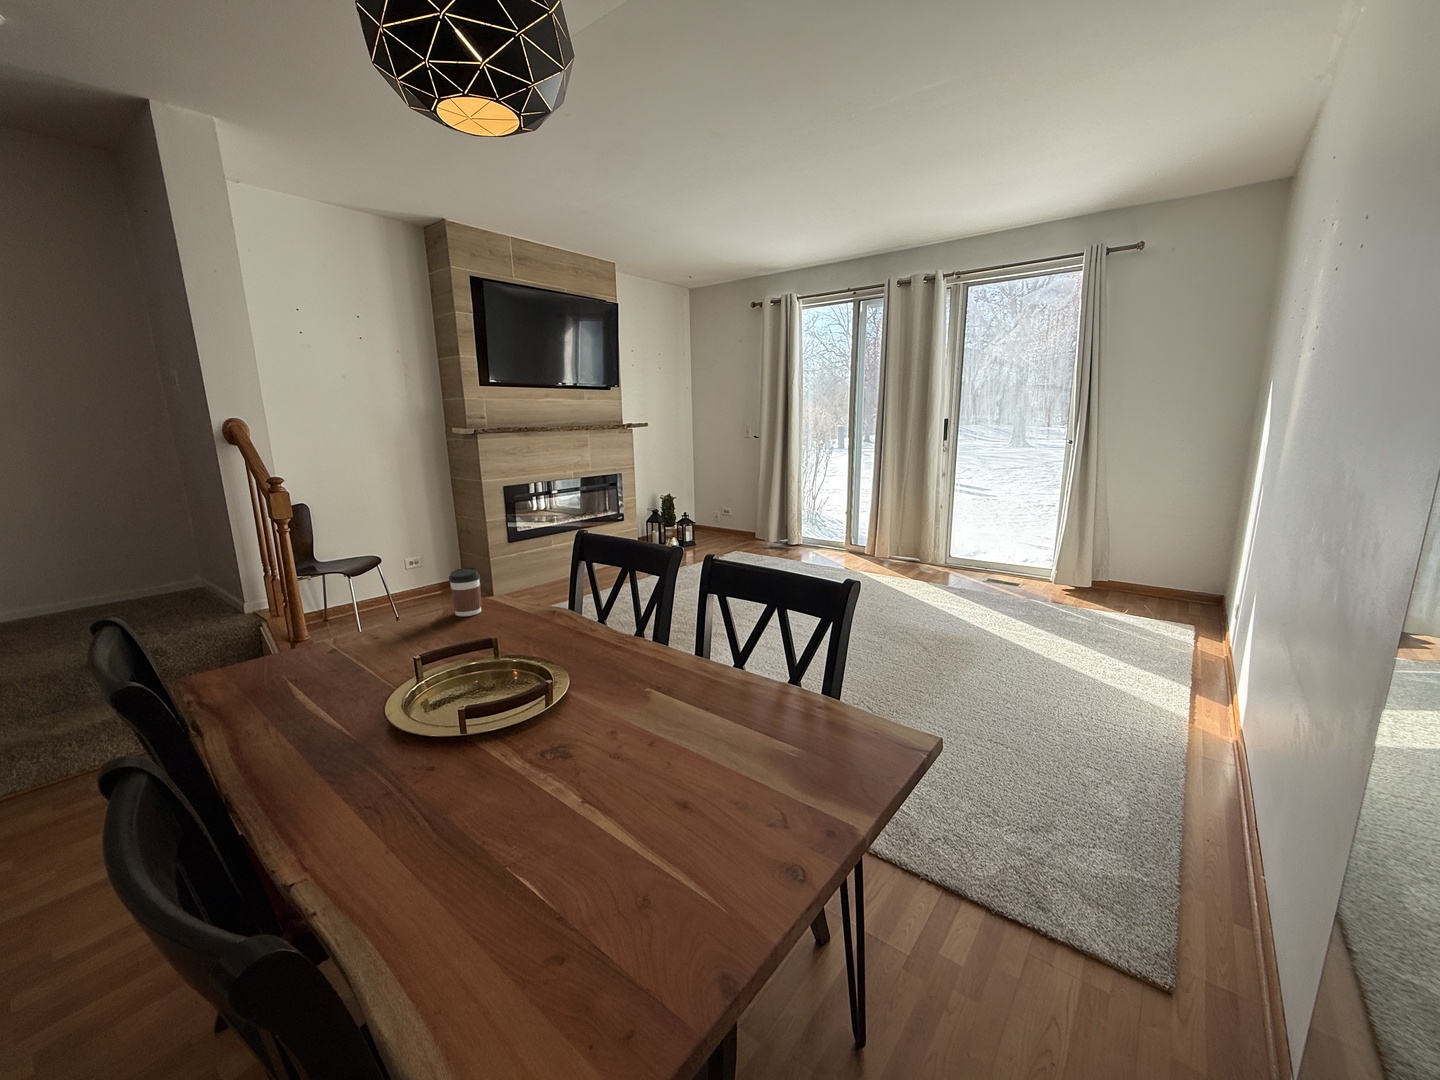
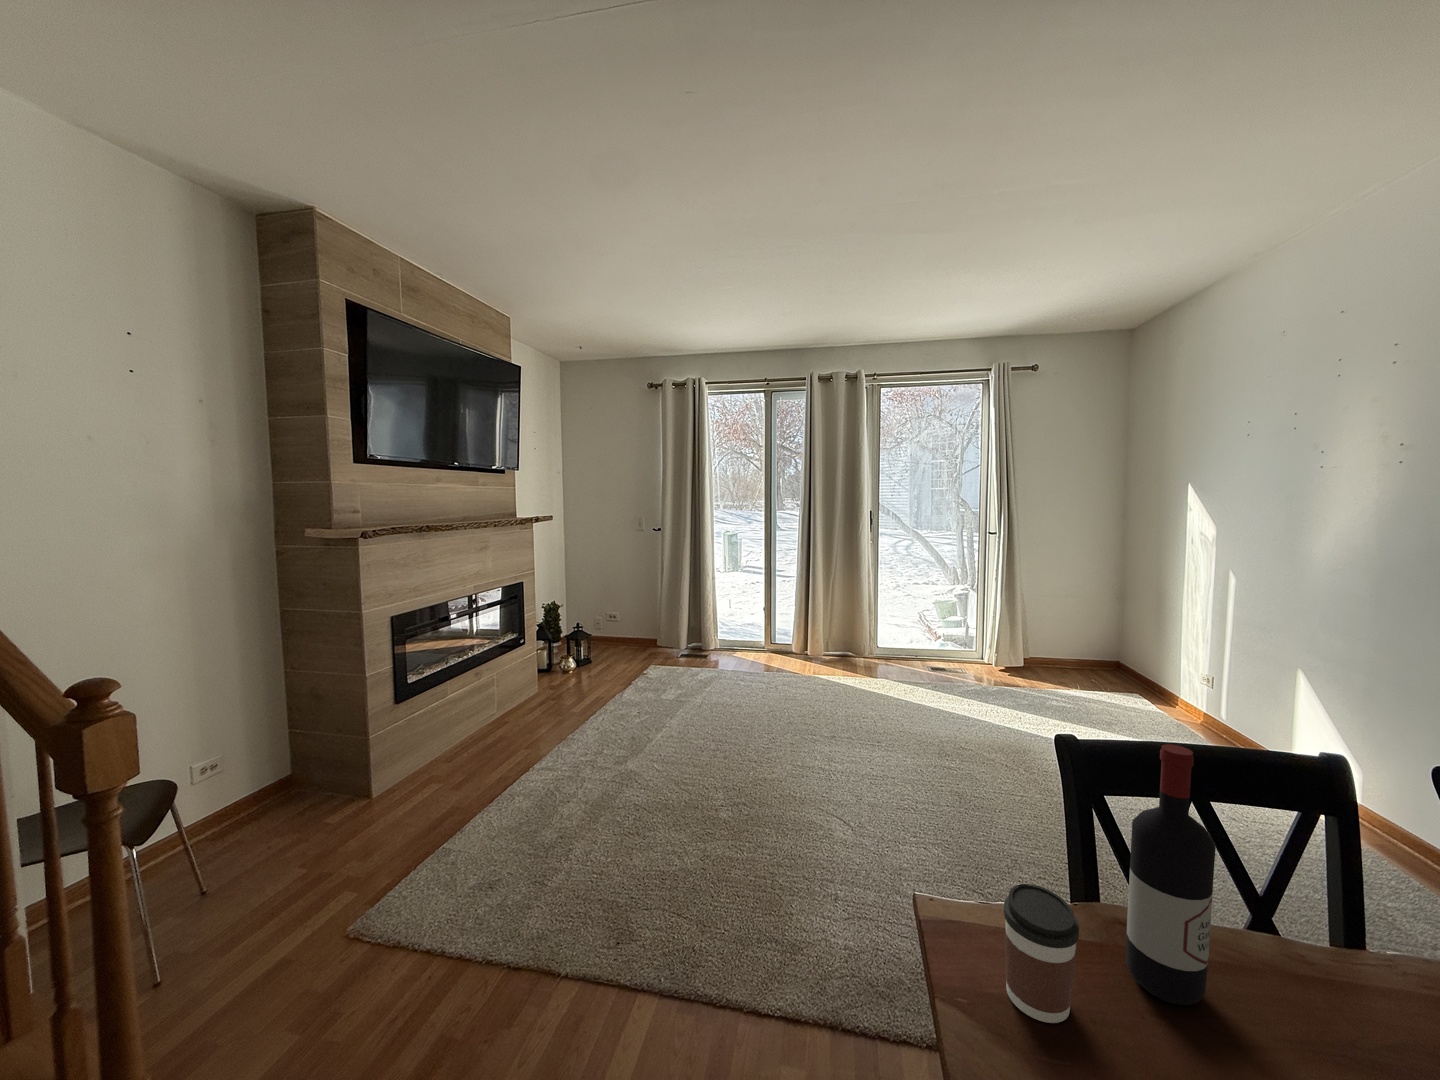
wine bottle: none [497,508,534,623] -> present [1126,744,1216,1005]

